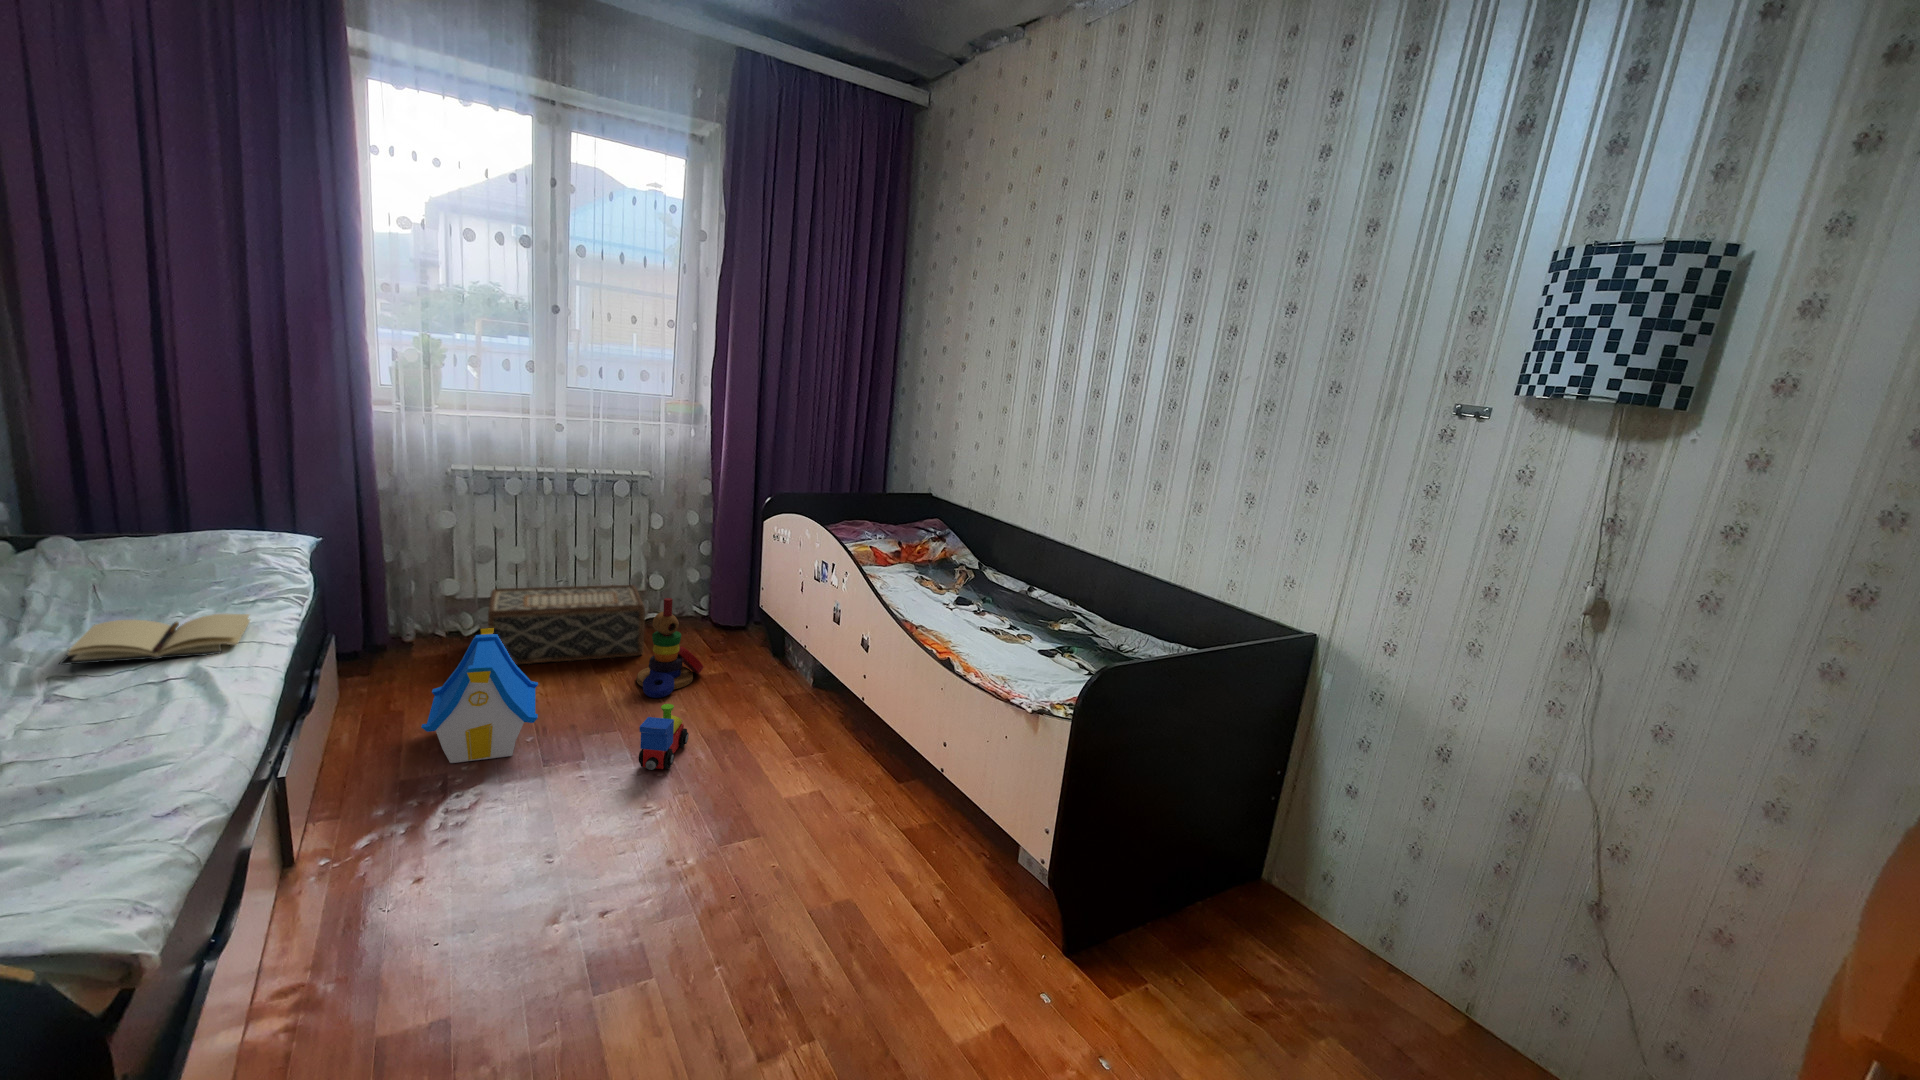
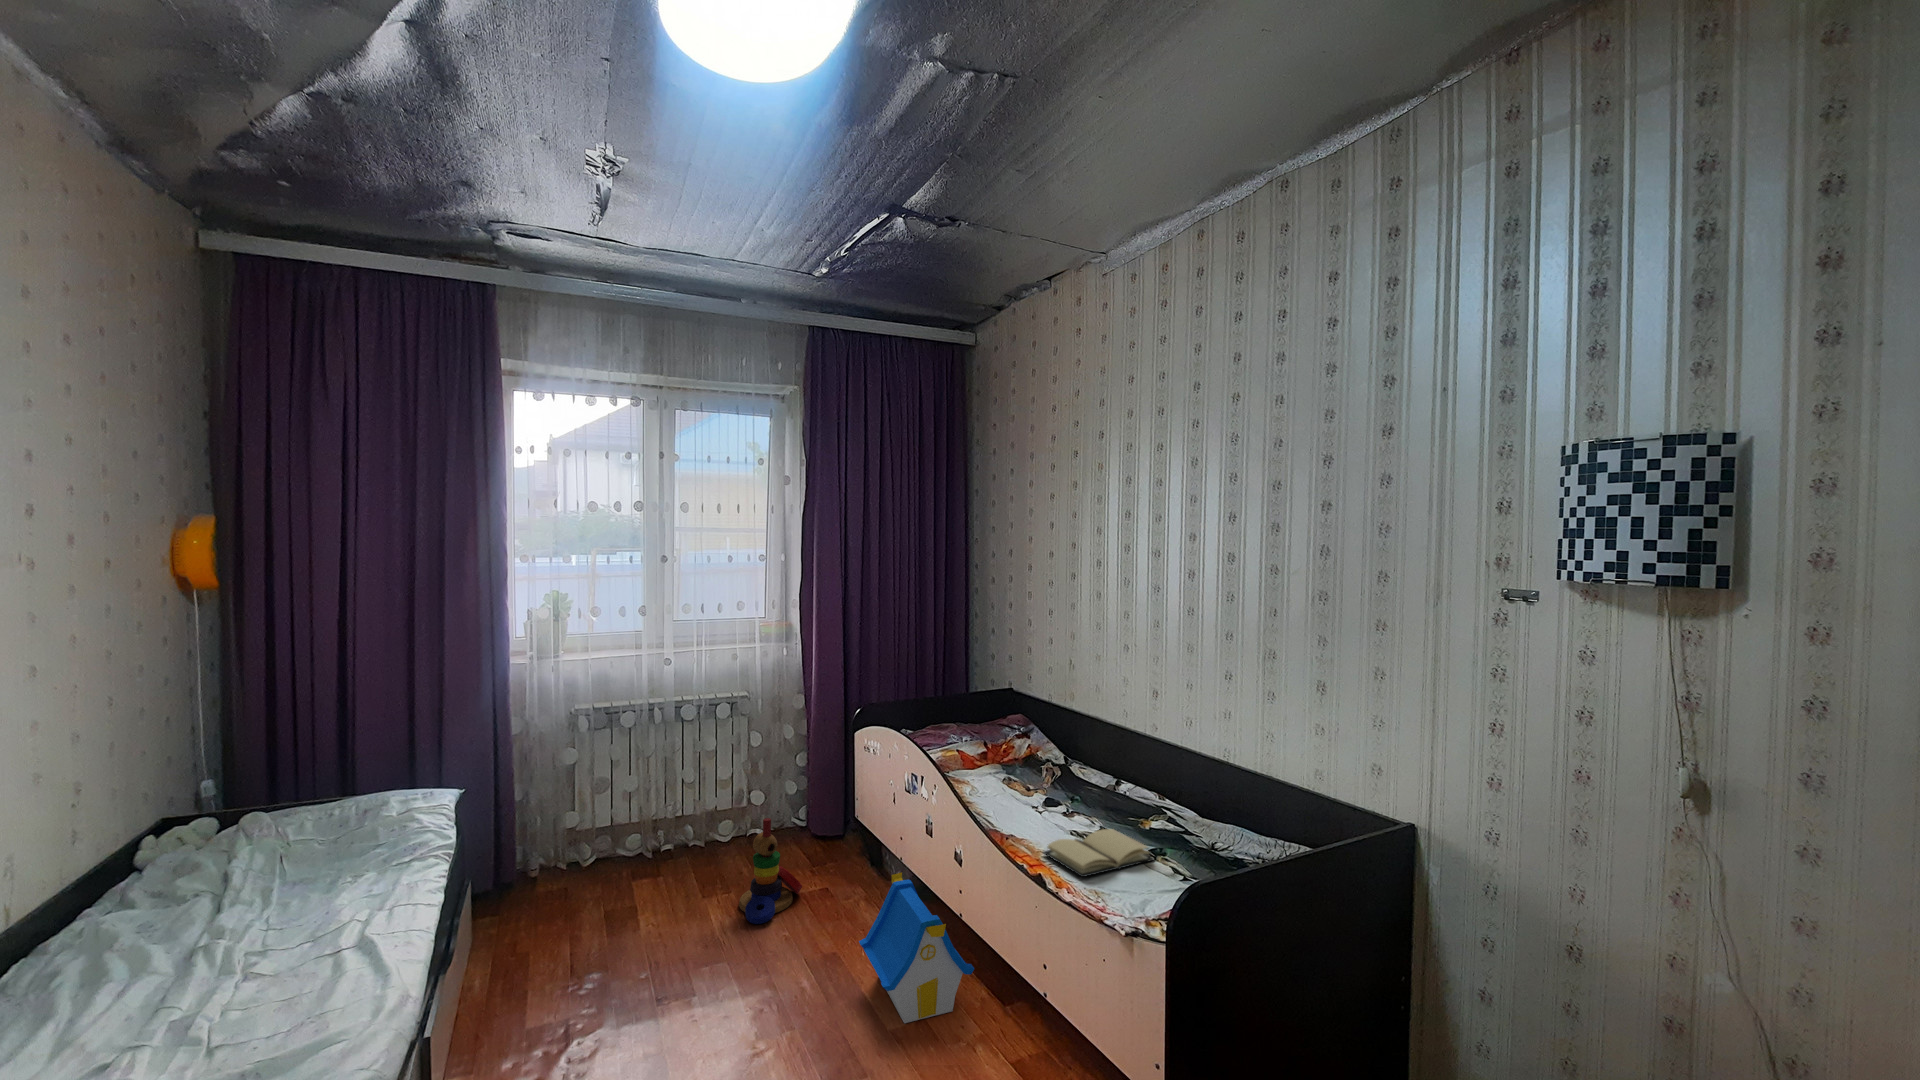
woven basket: present [488,585,645,664] -> none [603,803,745,899]
book: present [59,614,250,665] -> present [1043,829,1154,877]
toy house: present [421,628,538,763] -> present [859,872,974,1023]
toy train: present [639,704,689,770] -> none [744,934,791,1008]

